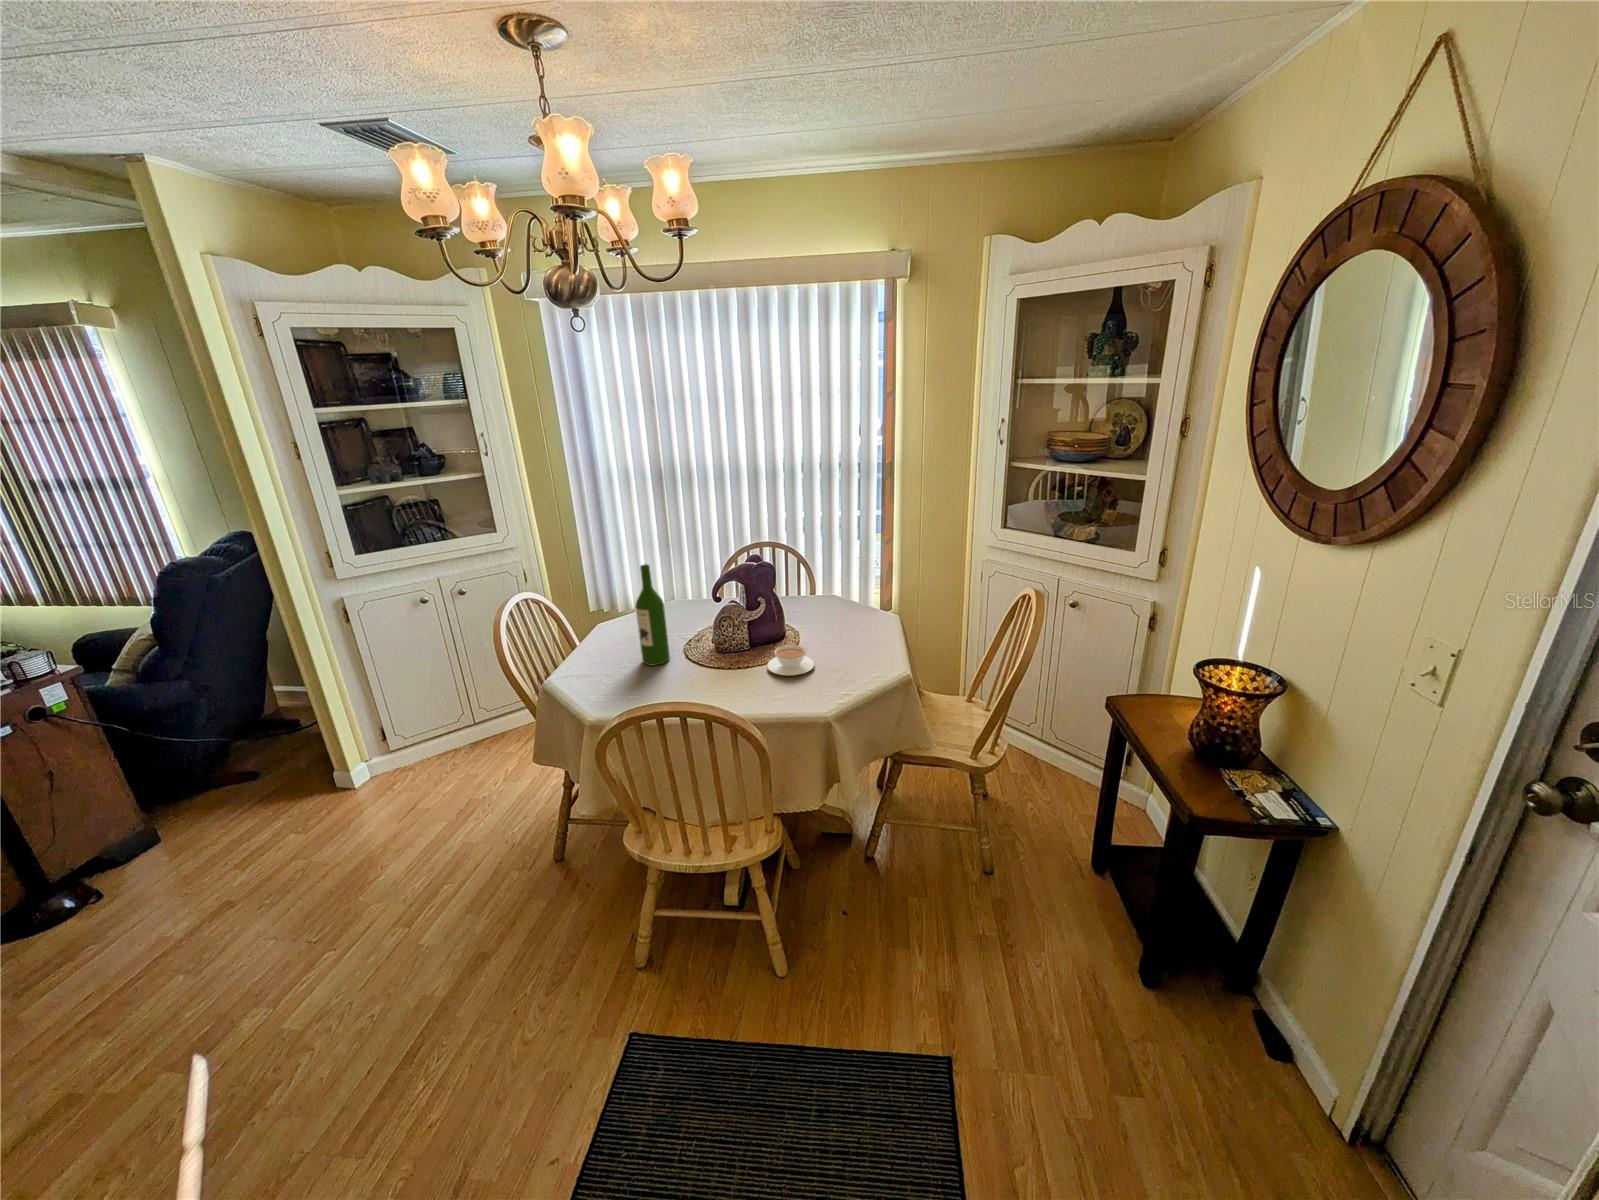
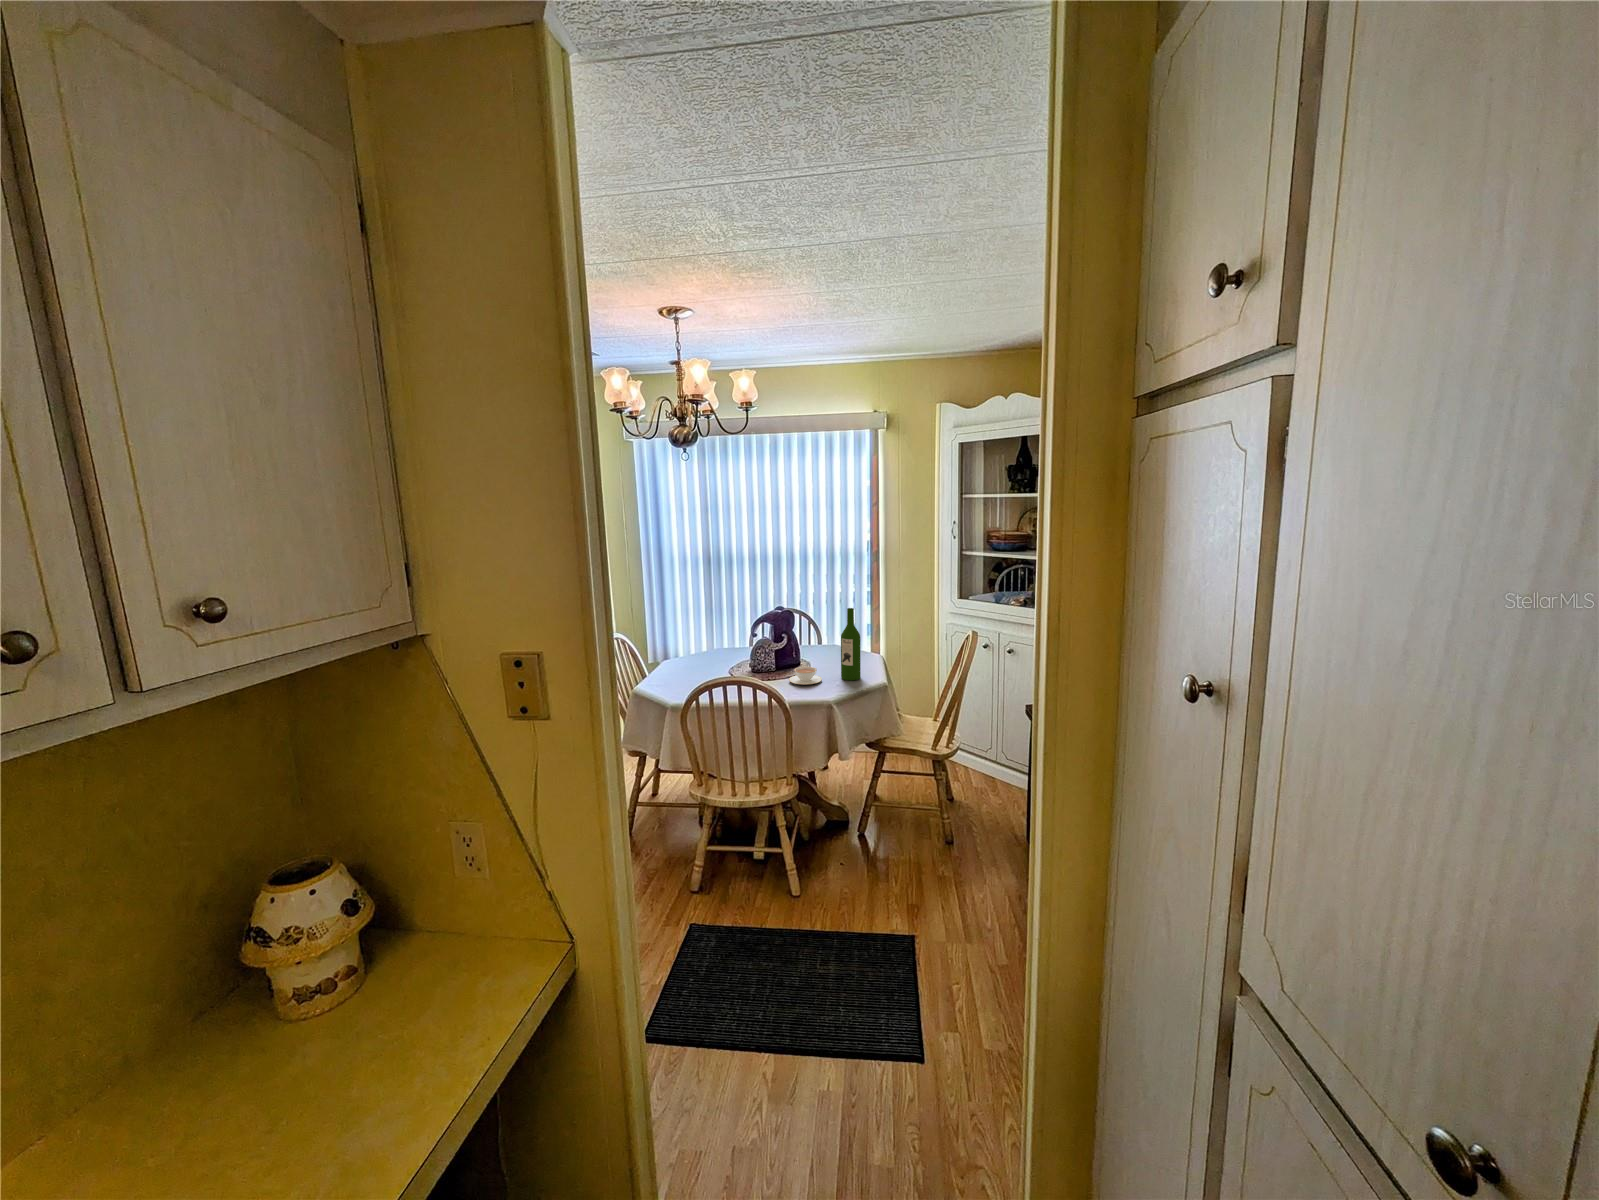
wine bottle: present [635,564,670,666] -> present [841,608,861,681]

